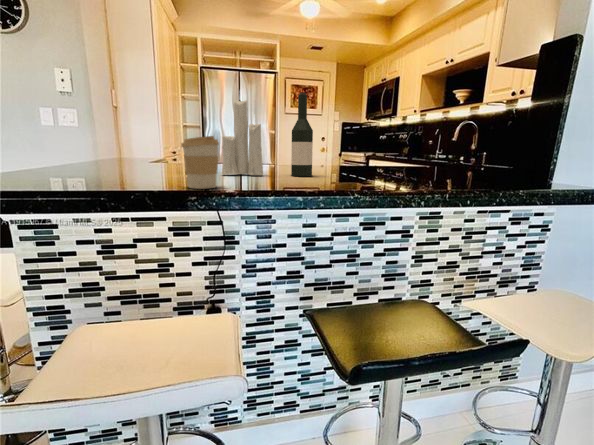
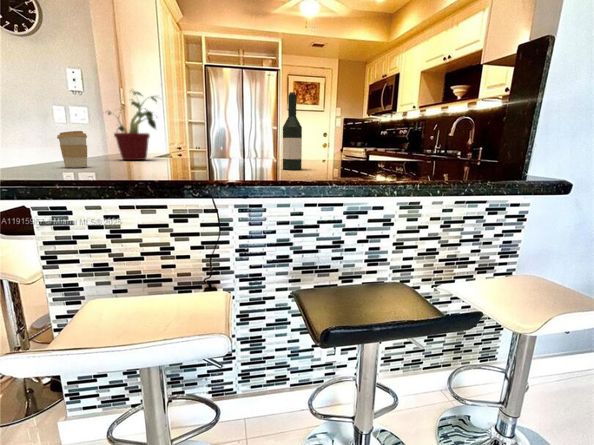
potted plant: none [94,88,159,165] -> present [108,91,156,160]
candle: present [222,90,263,175] -> none [218,85,257,169]
coffee cup: present [181,136,219,189] -> present [57,131,87,167]

